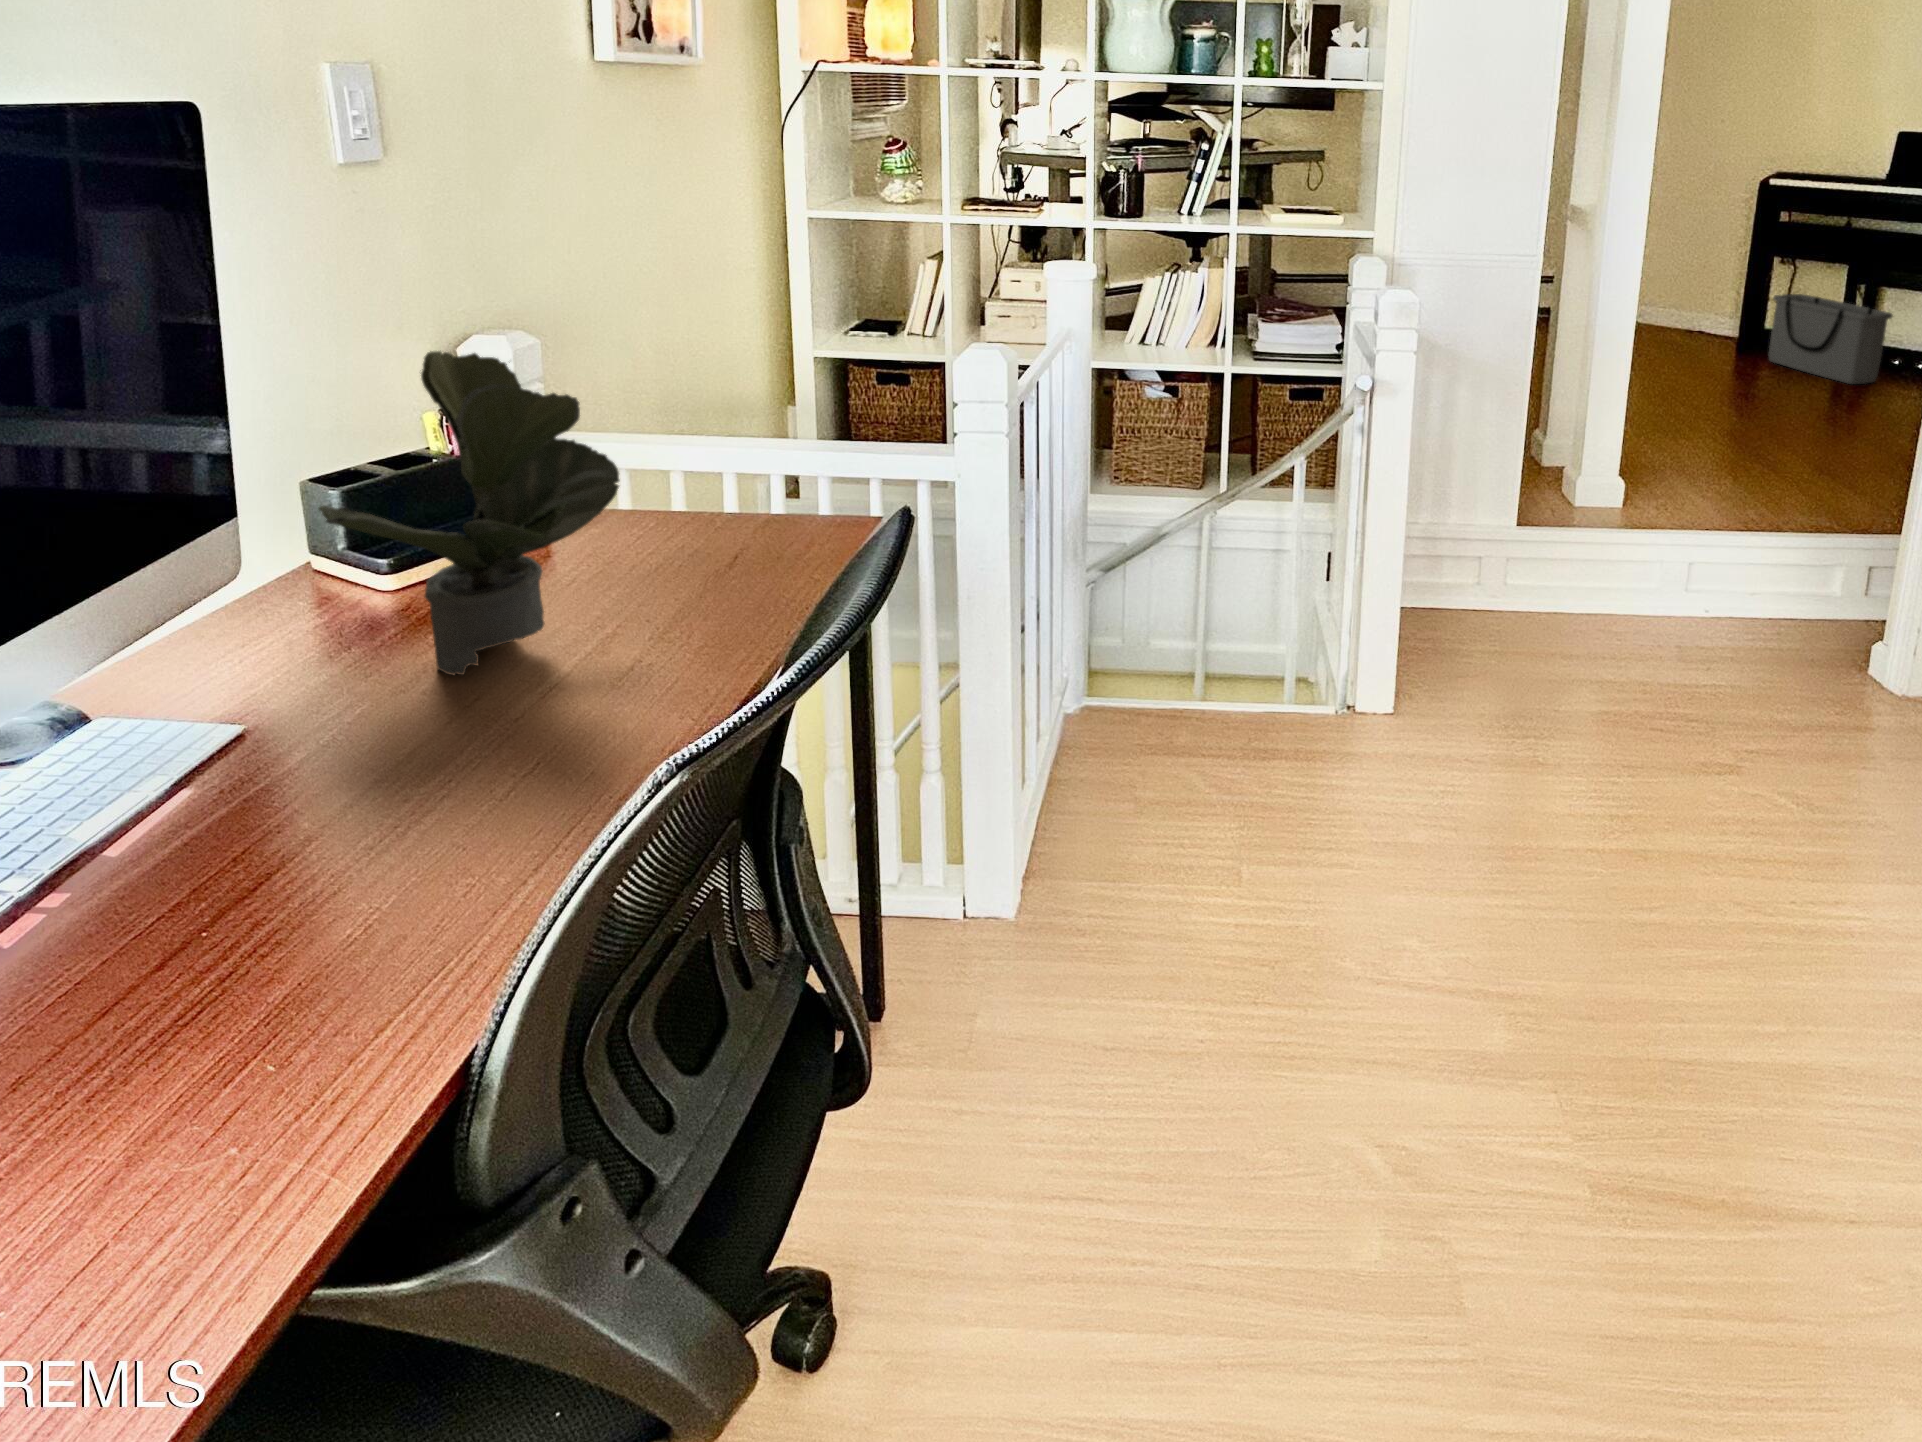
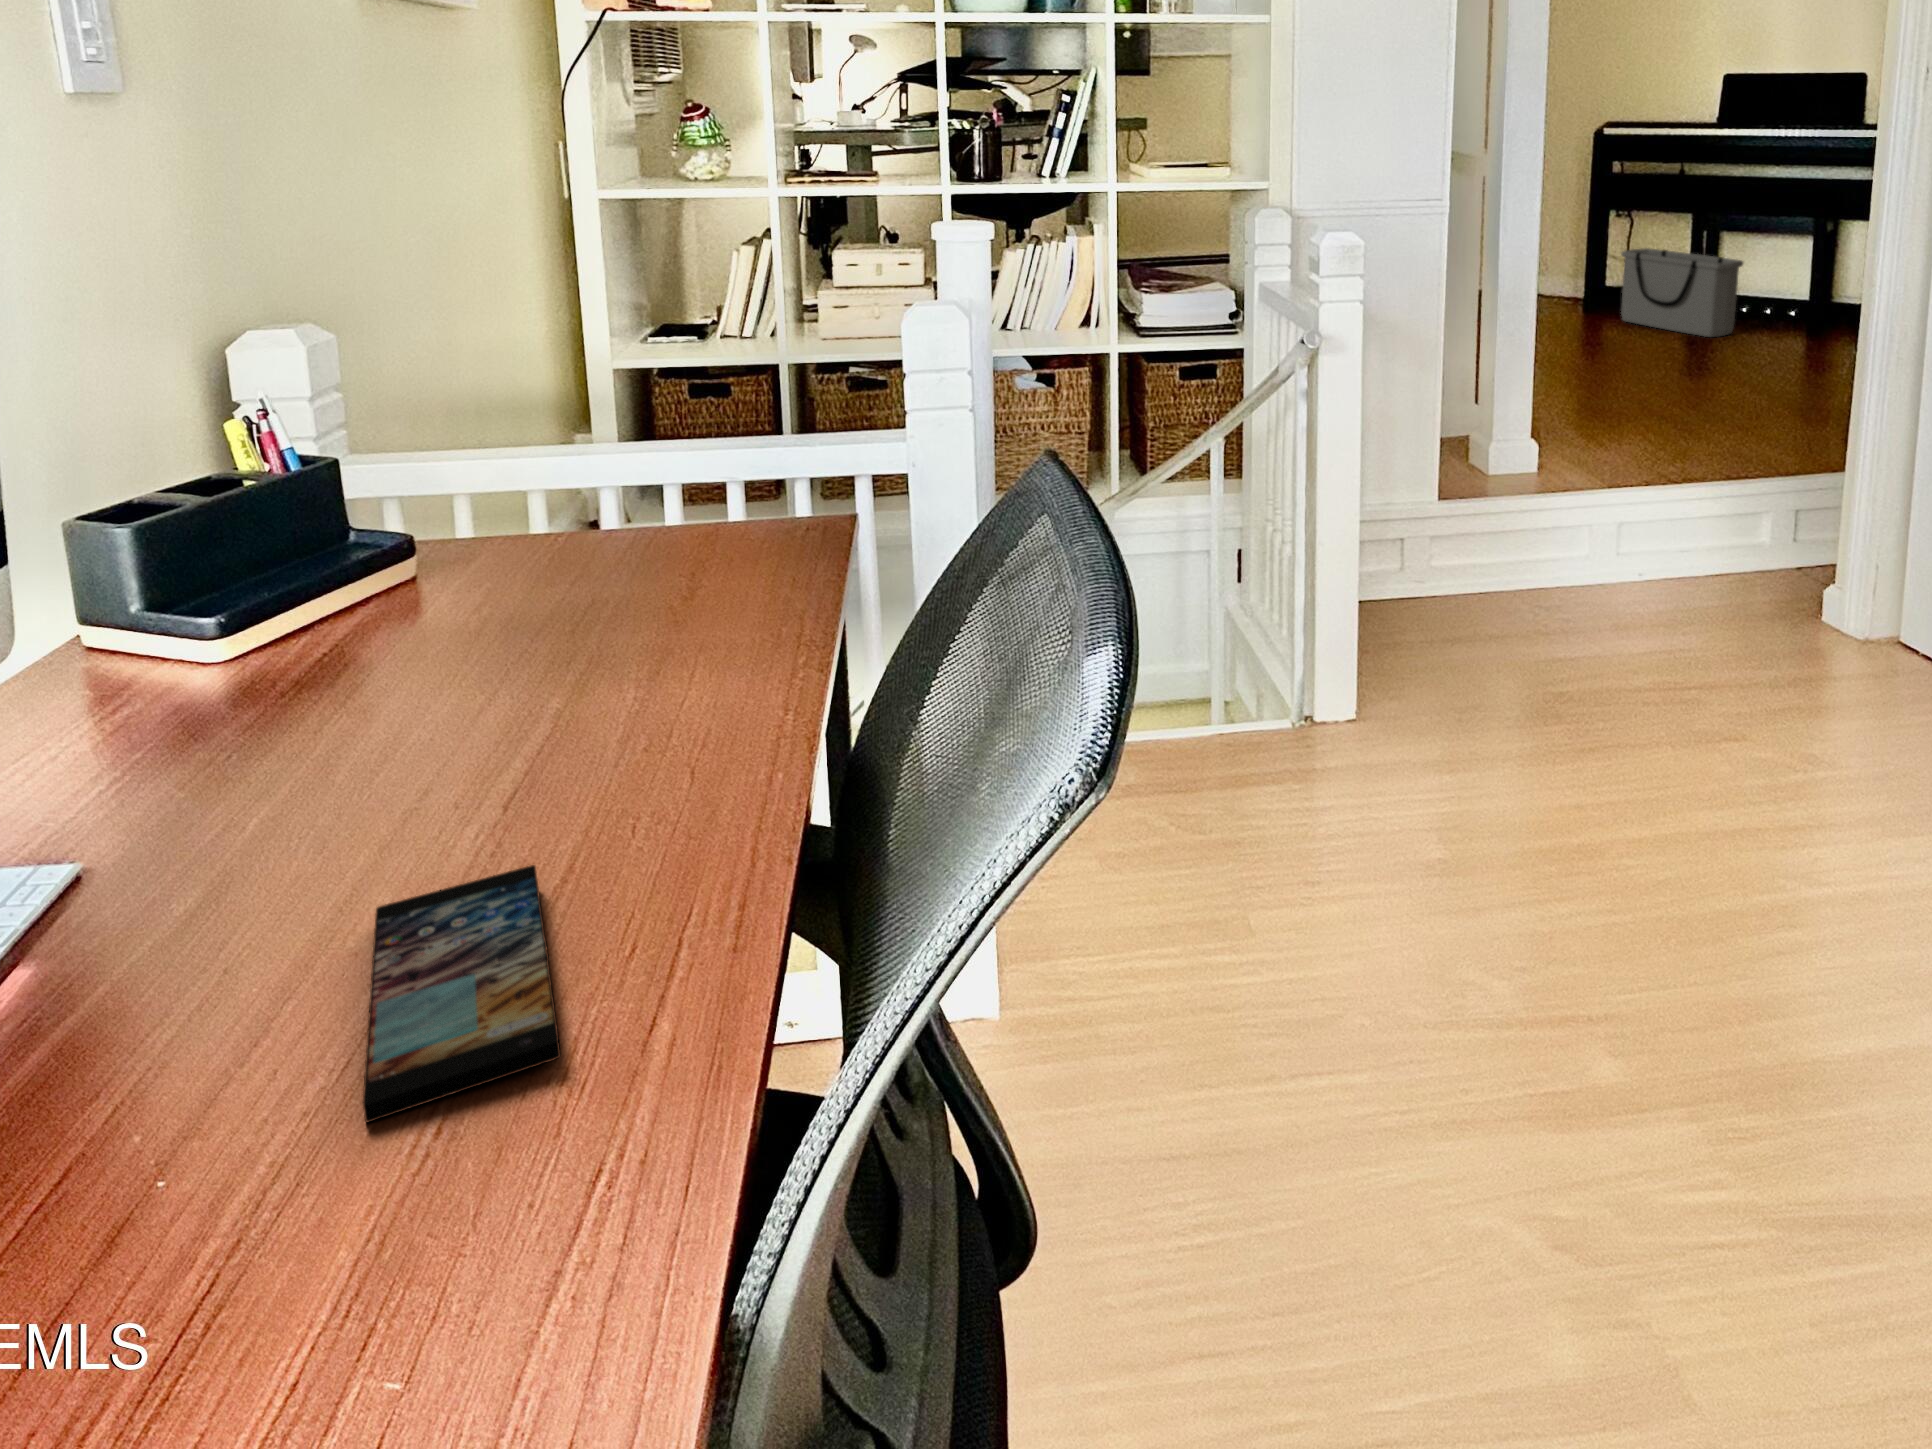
potted plant: present [319,351,620,675] -> none [203,290,600,750]
smartphone: none [300,774,489,932] -> present [363,865,561,1122]

